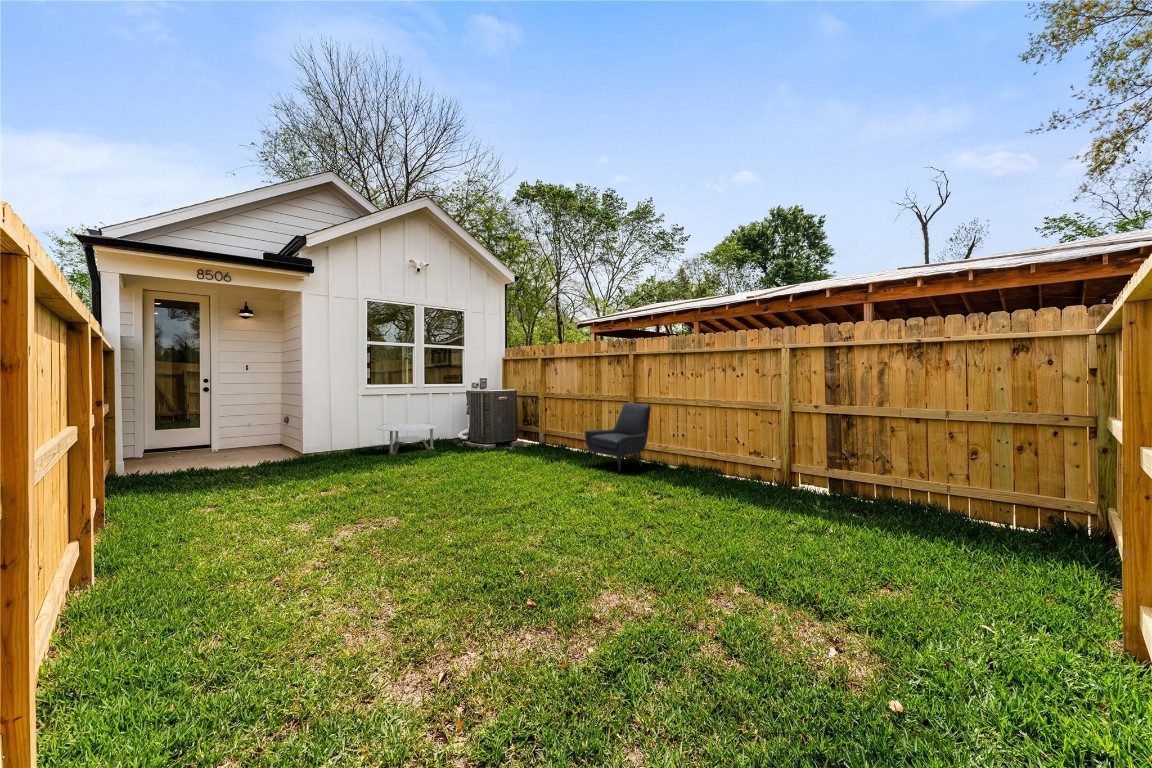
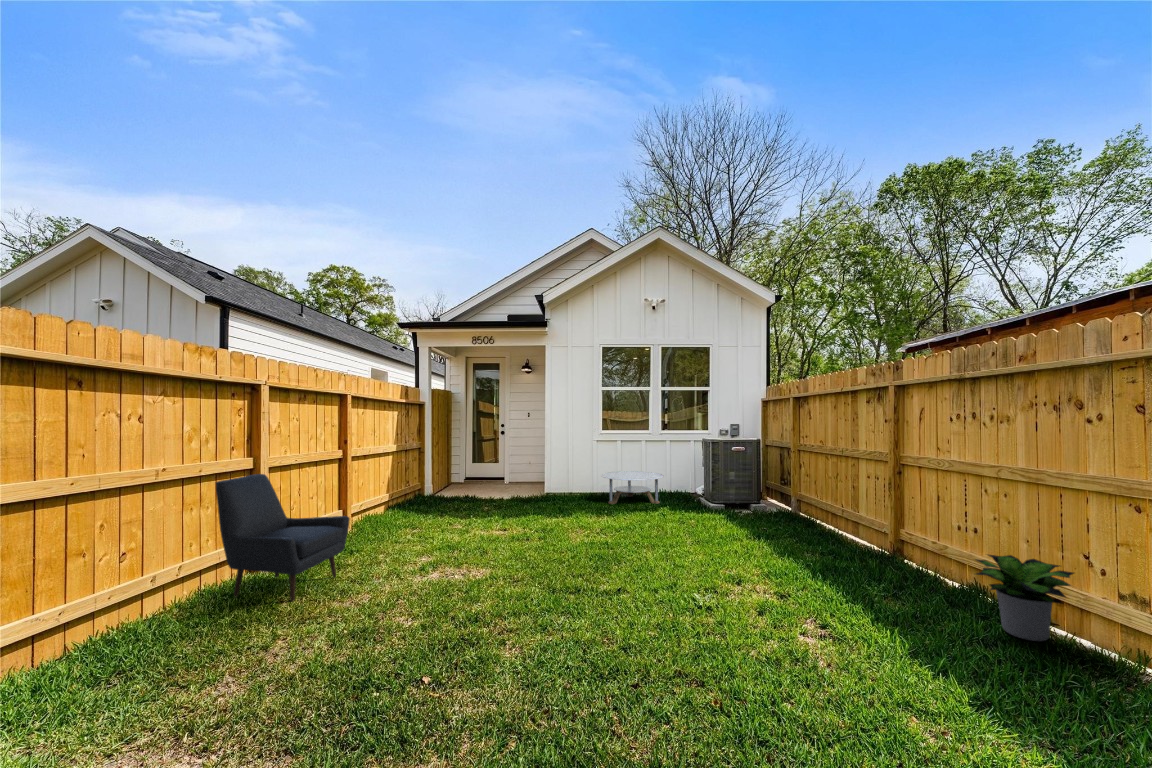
chair: present [584,403,651,472] -> present [216,474,350,601]
potted plant: none [700,443,738,479] -> present [976,555,1074,641]

